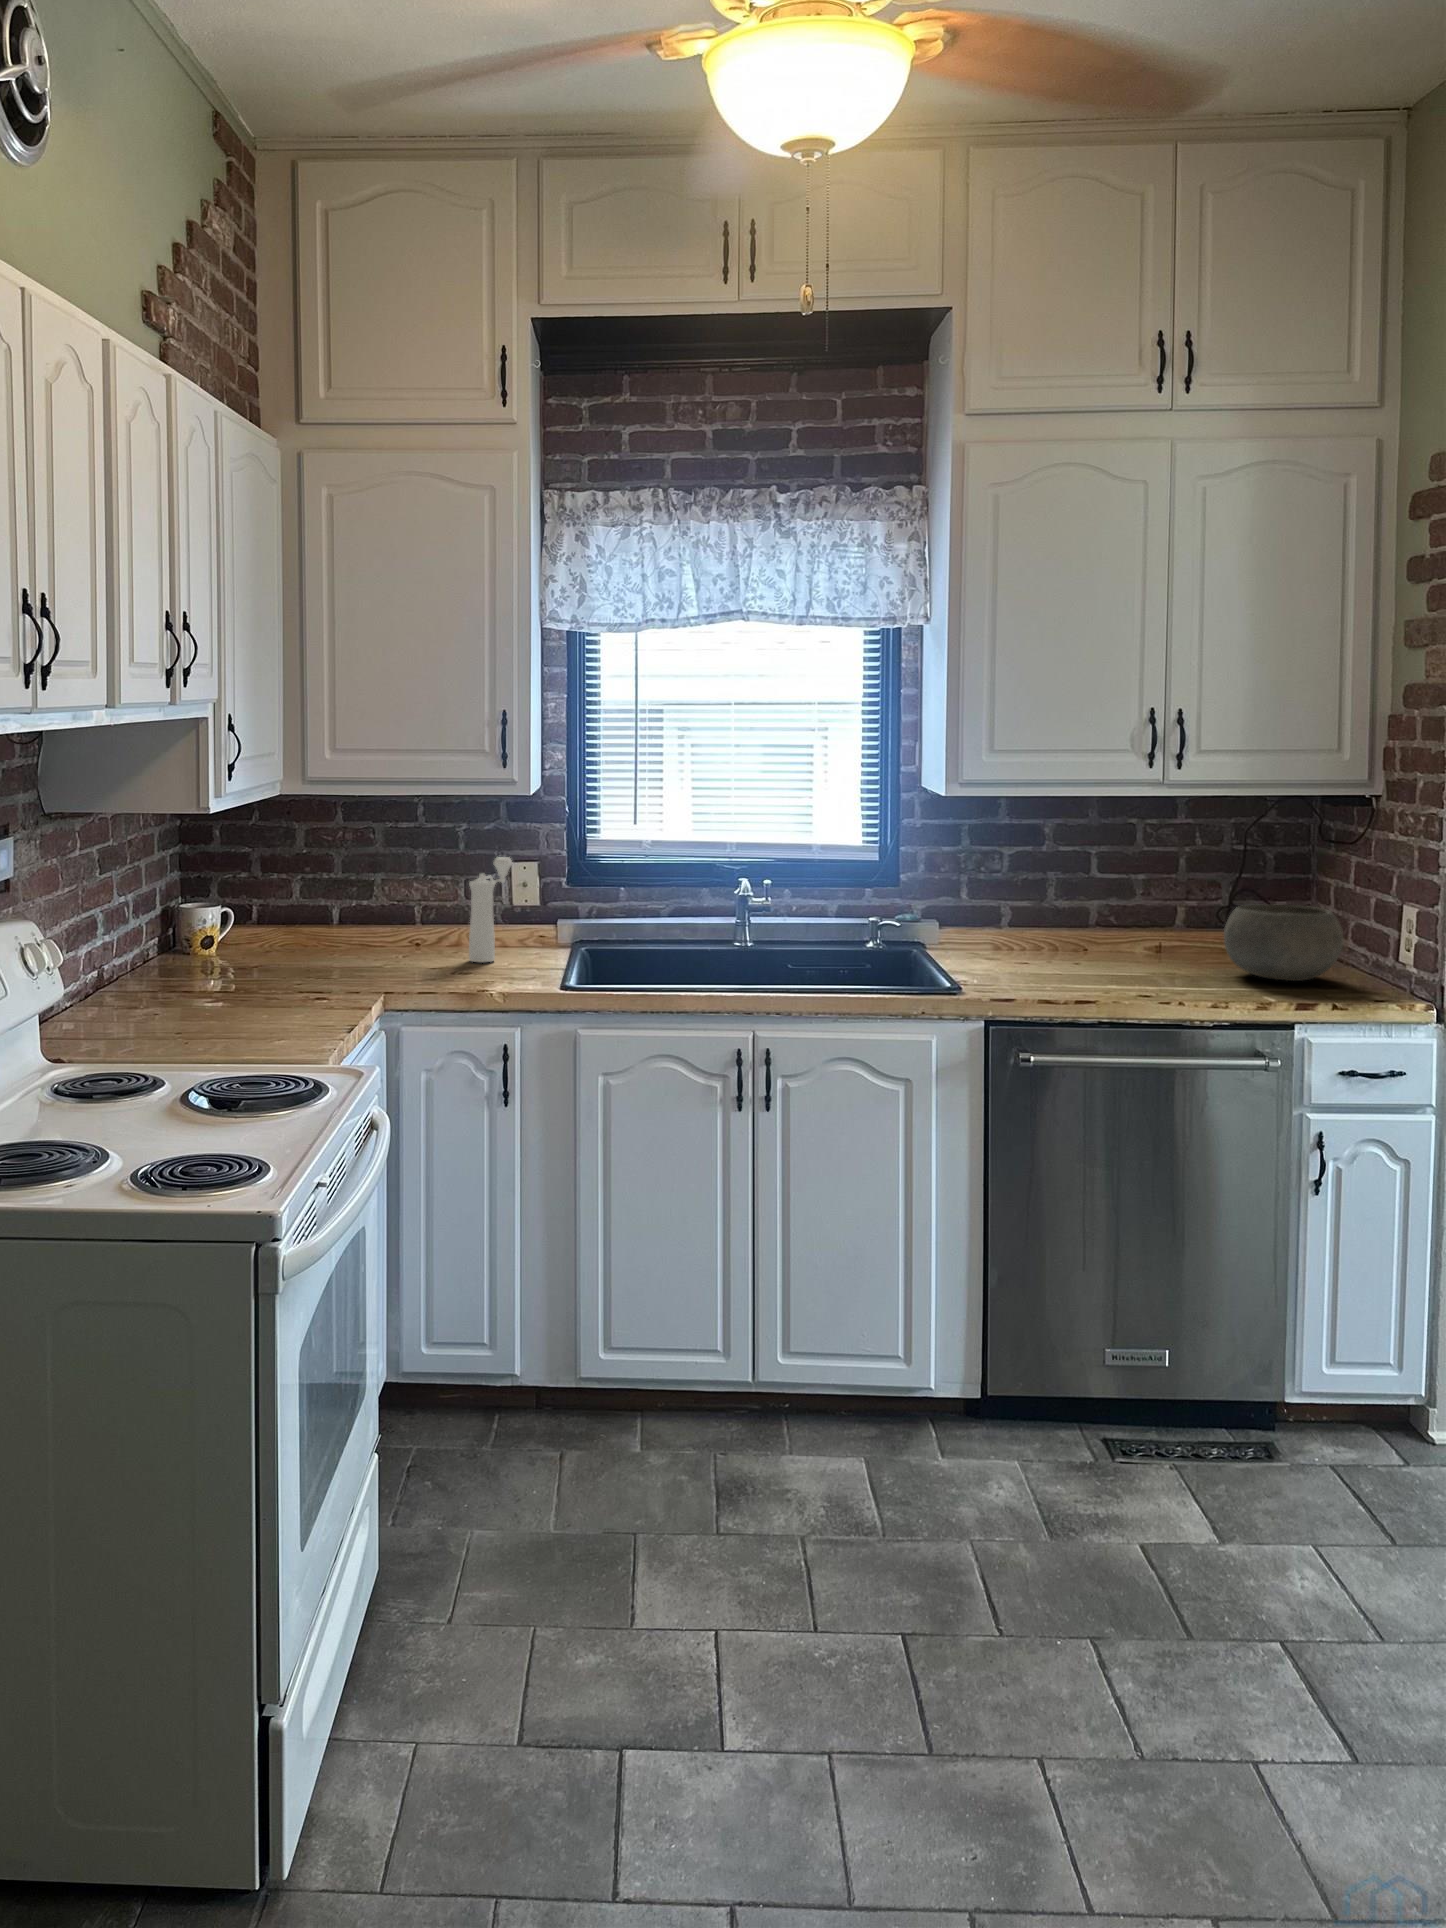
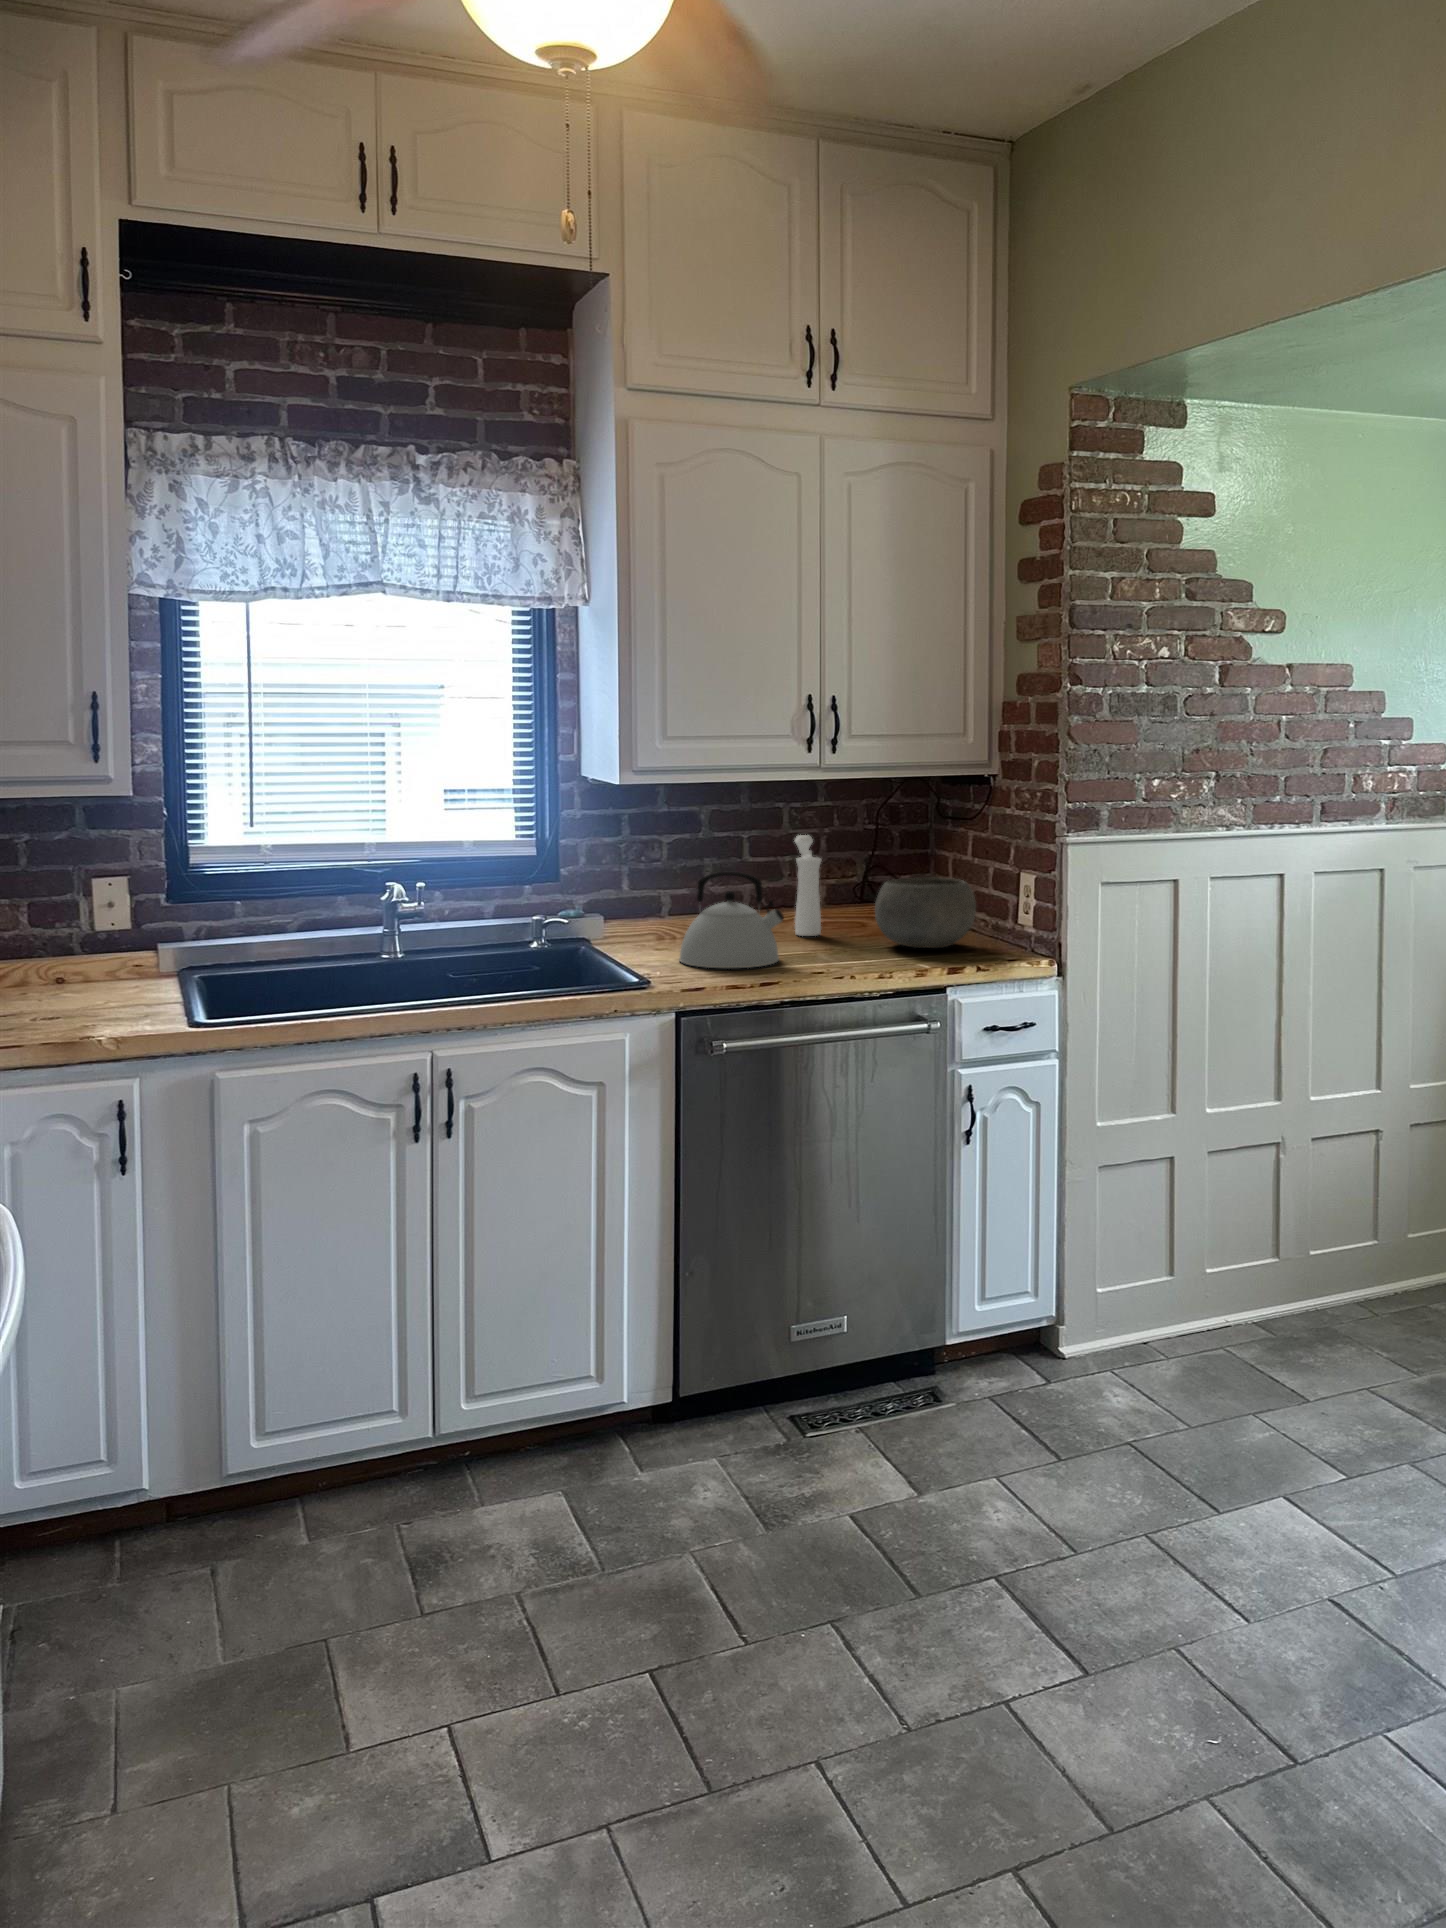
pepper mill: present [469,857,512,962] -> present [795,835,821,936]
kettle: none [1004,887,1113,984] -> present [679,871,784,968]

